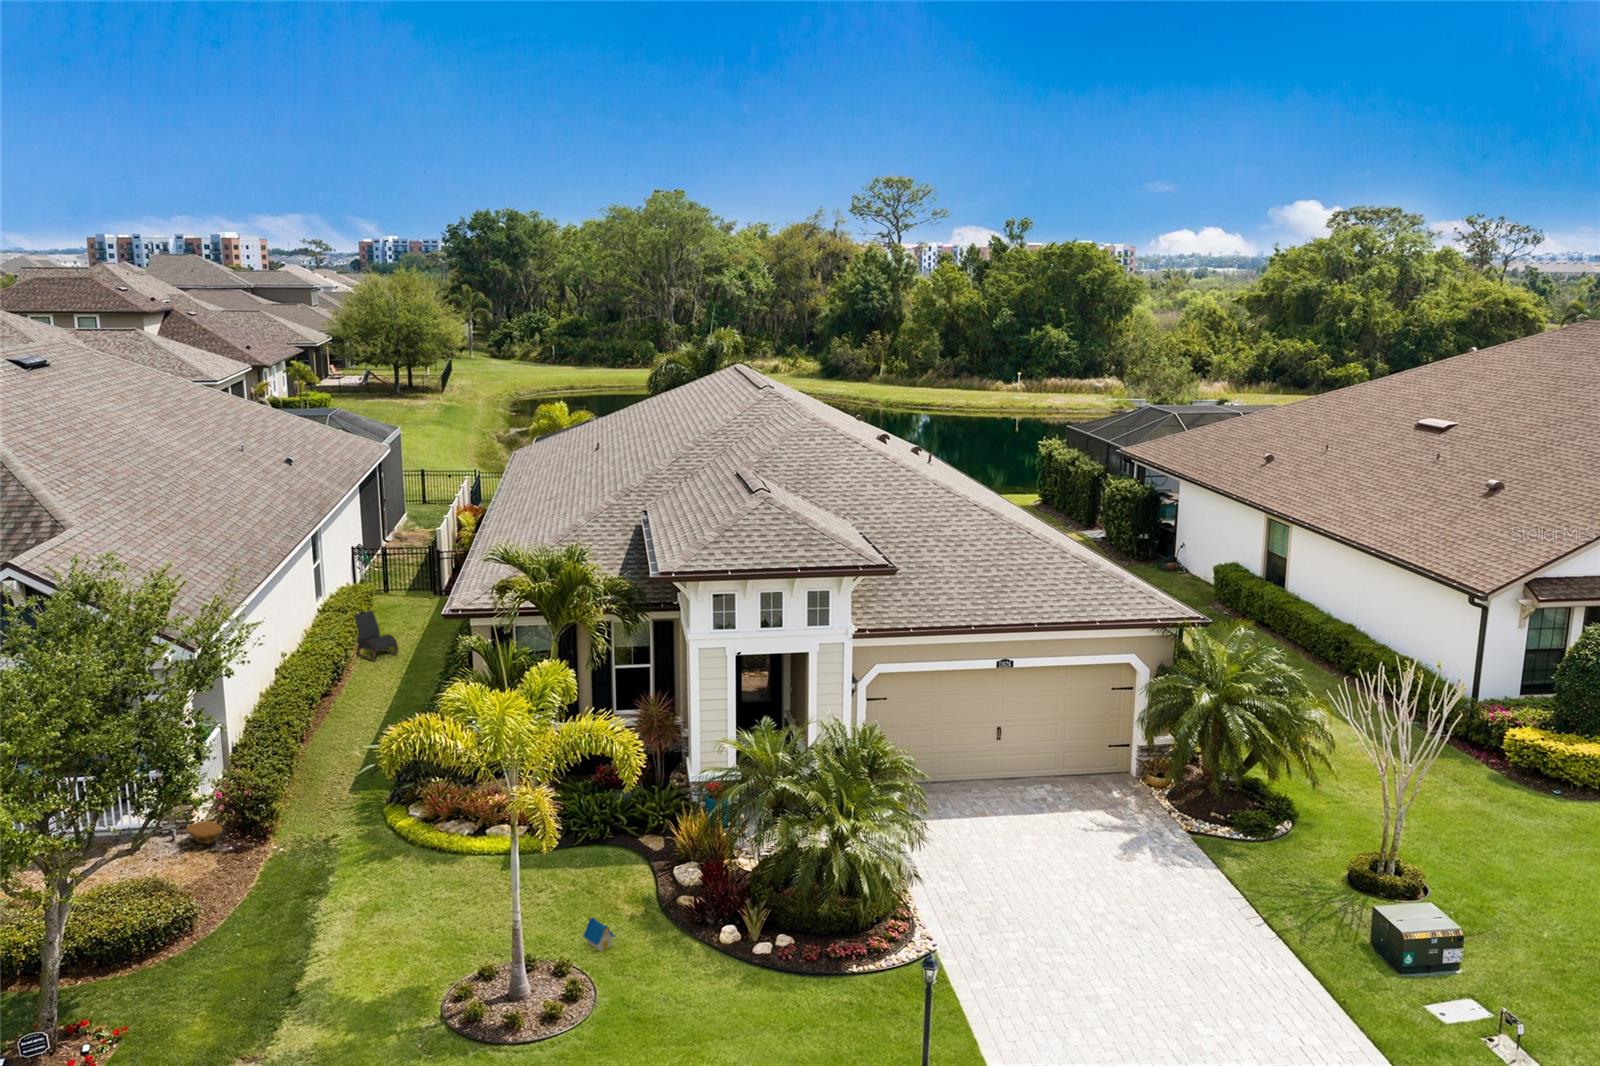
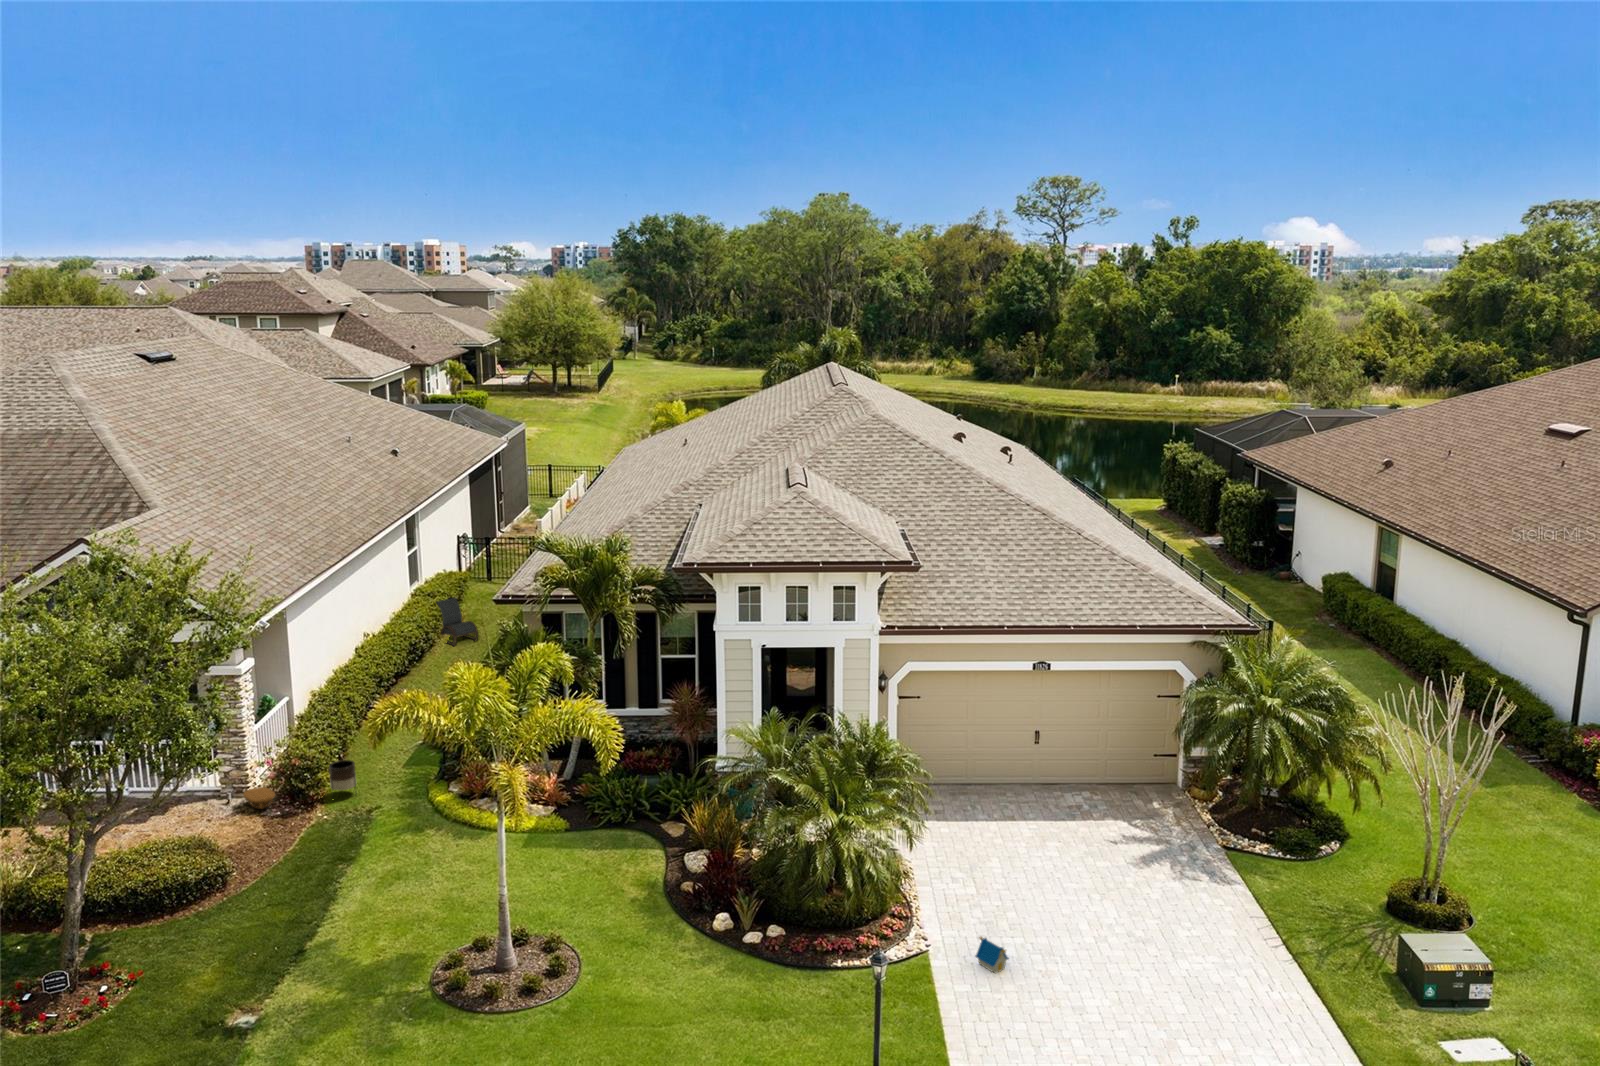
planter: none [280,787,310,830] -> present [329,760,357,798]
toy house: present [583,917,615,951] -> present [976,937,1009,973]

